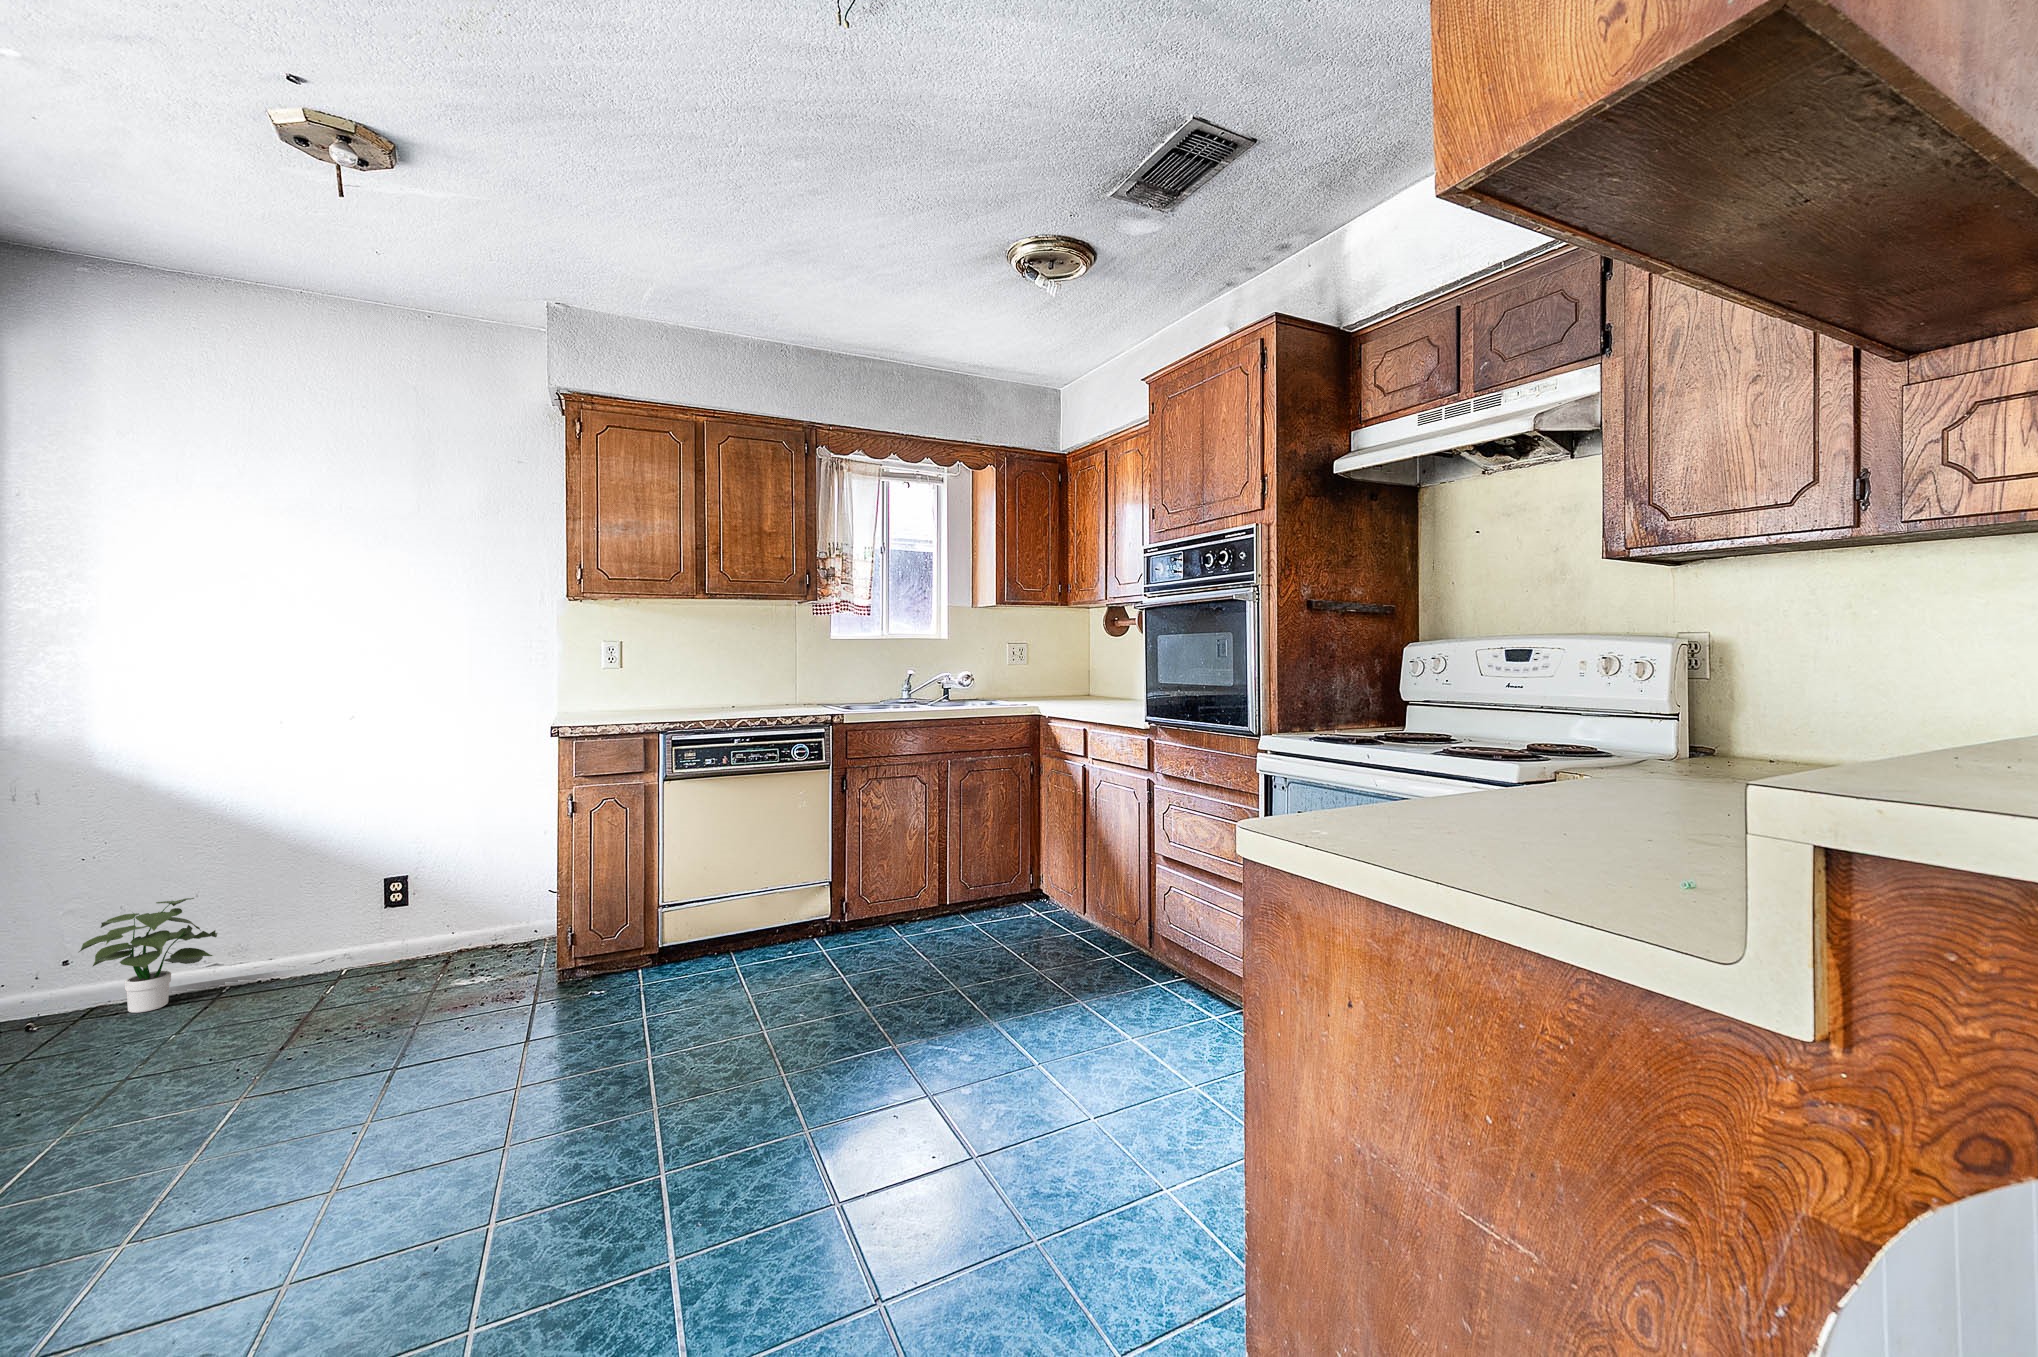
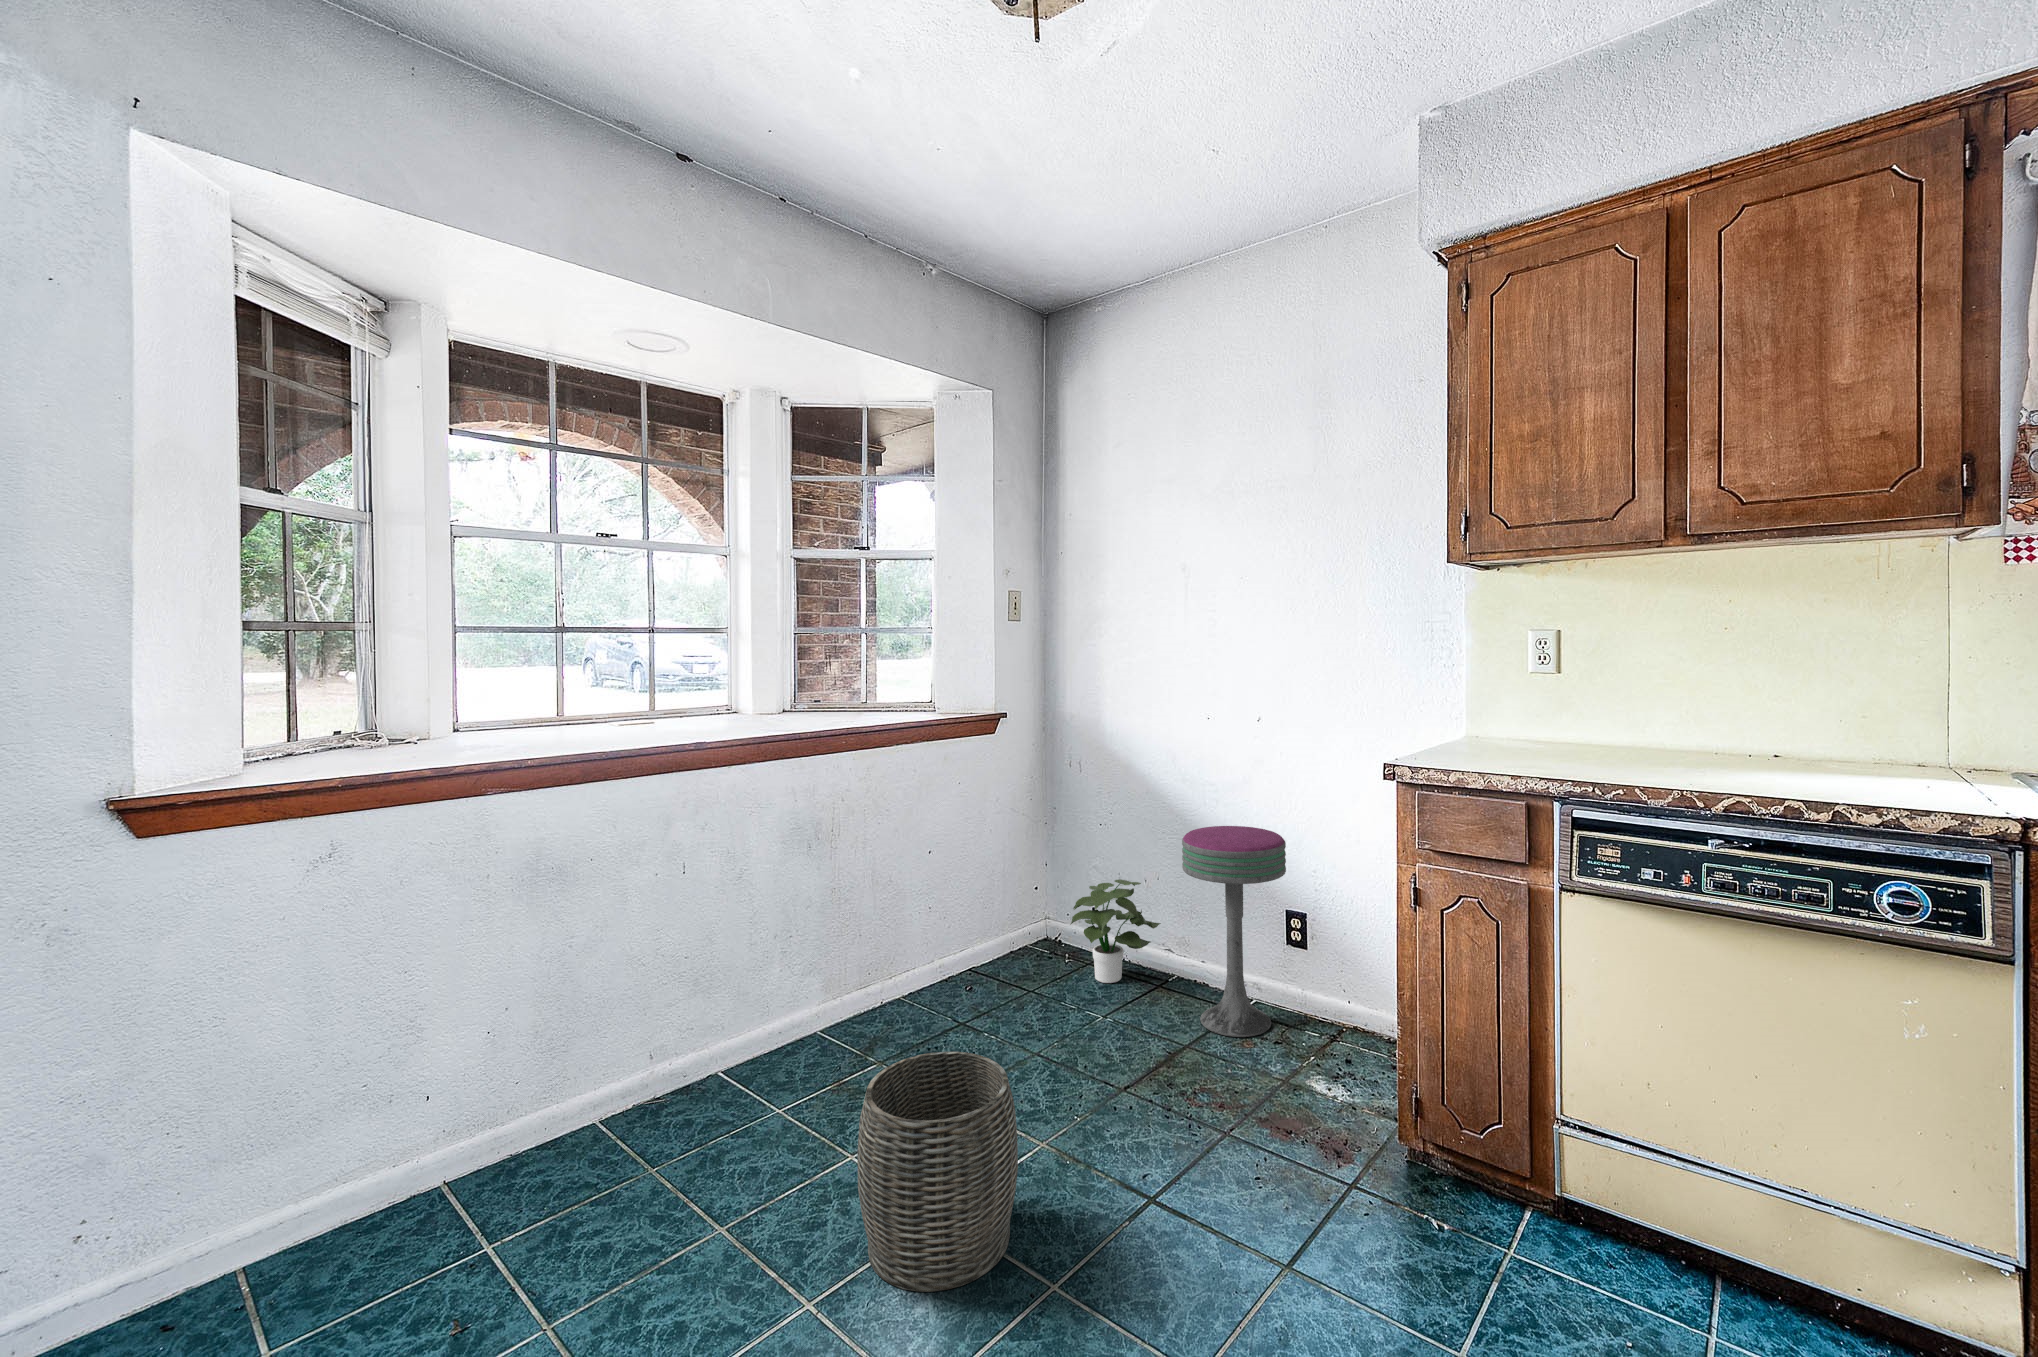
bar stool: none [287,811,401,991] -> present [1182,826,1286,1037]
woven basket: none [180,988,354,1171] -> present [857,1052,1018,1292]

